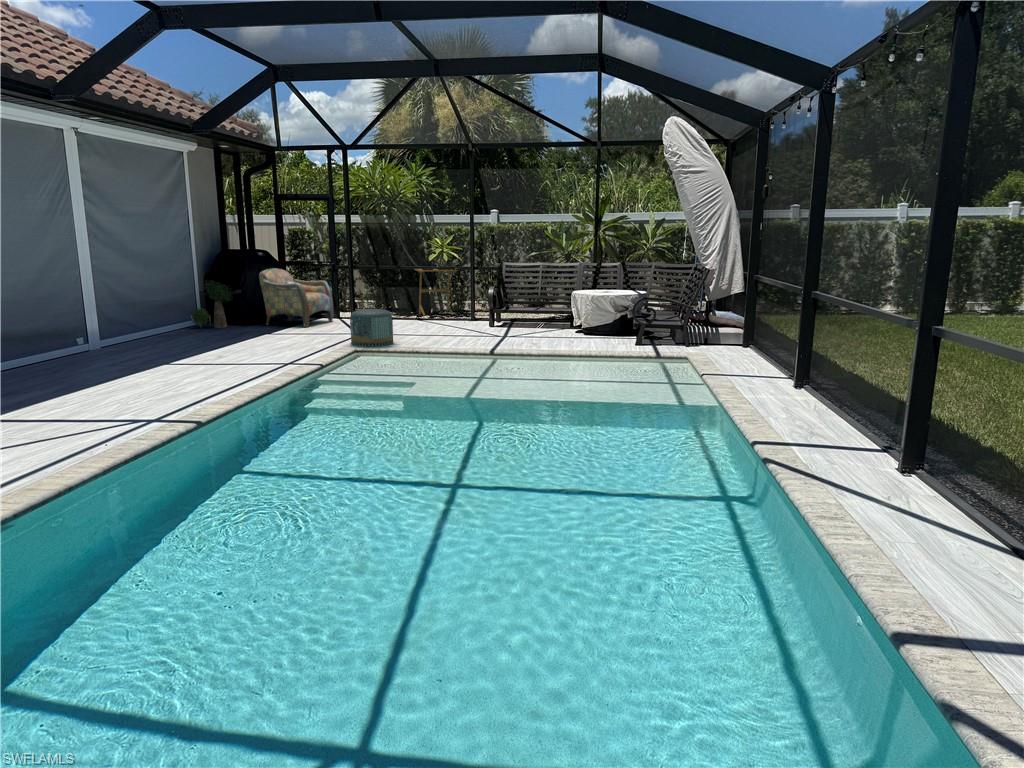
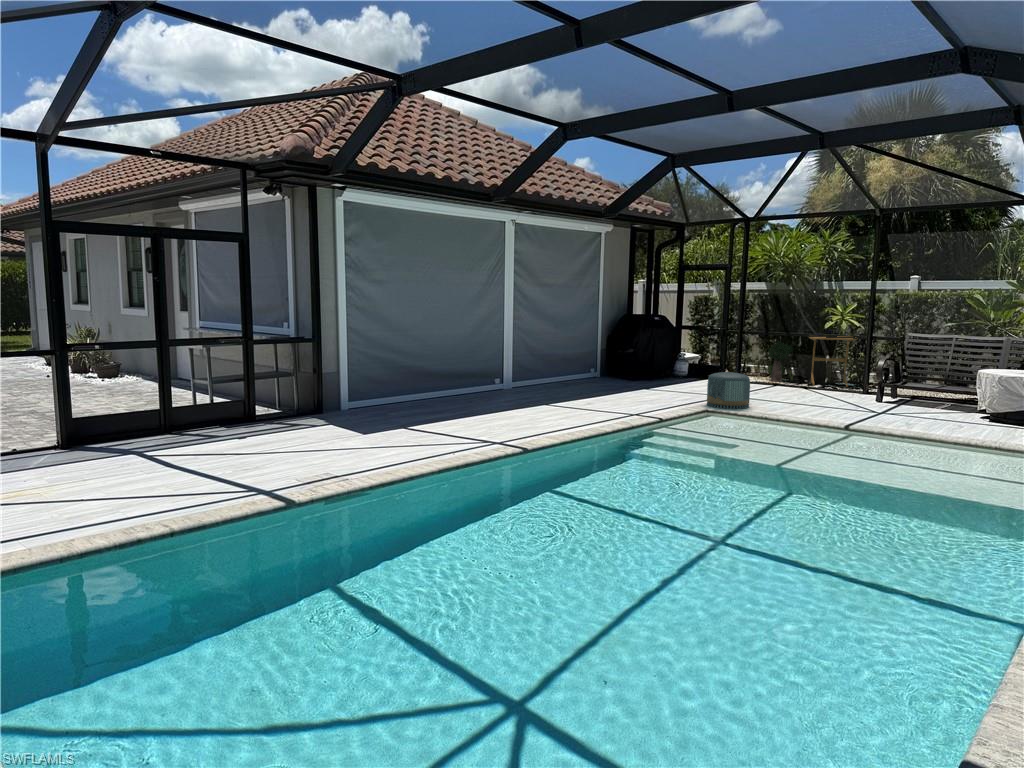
armchair: present [259,268,333,327] -> none [651,331,715,386]
potted plant: present [191,281,232,328] -> present [769,341,794,382]

